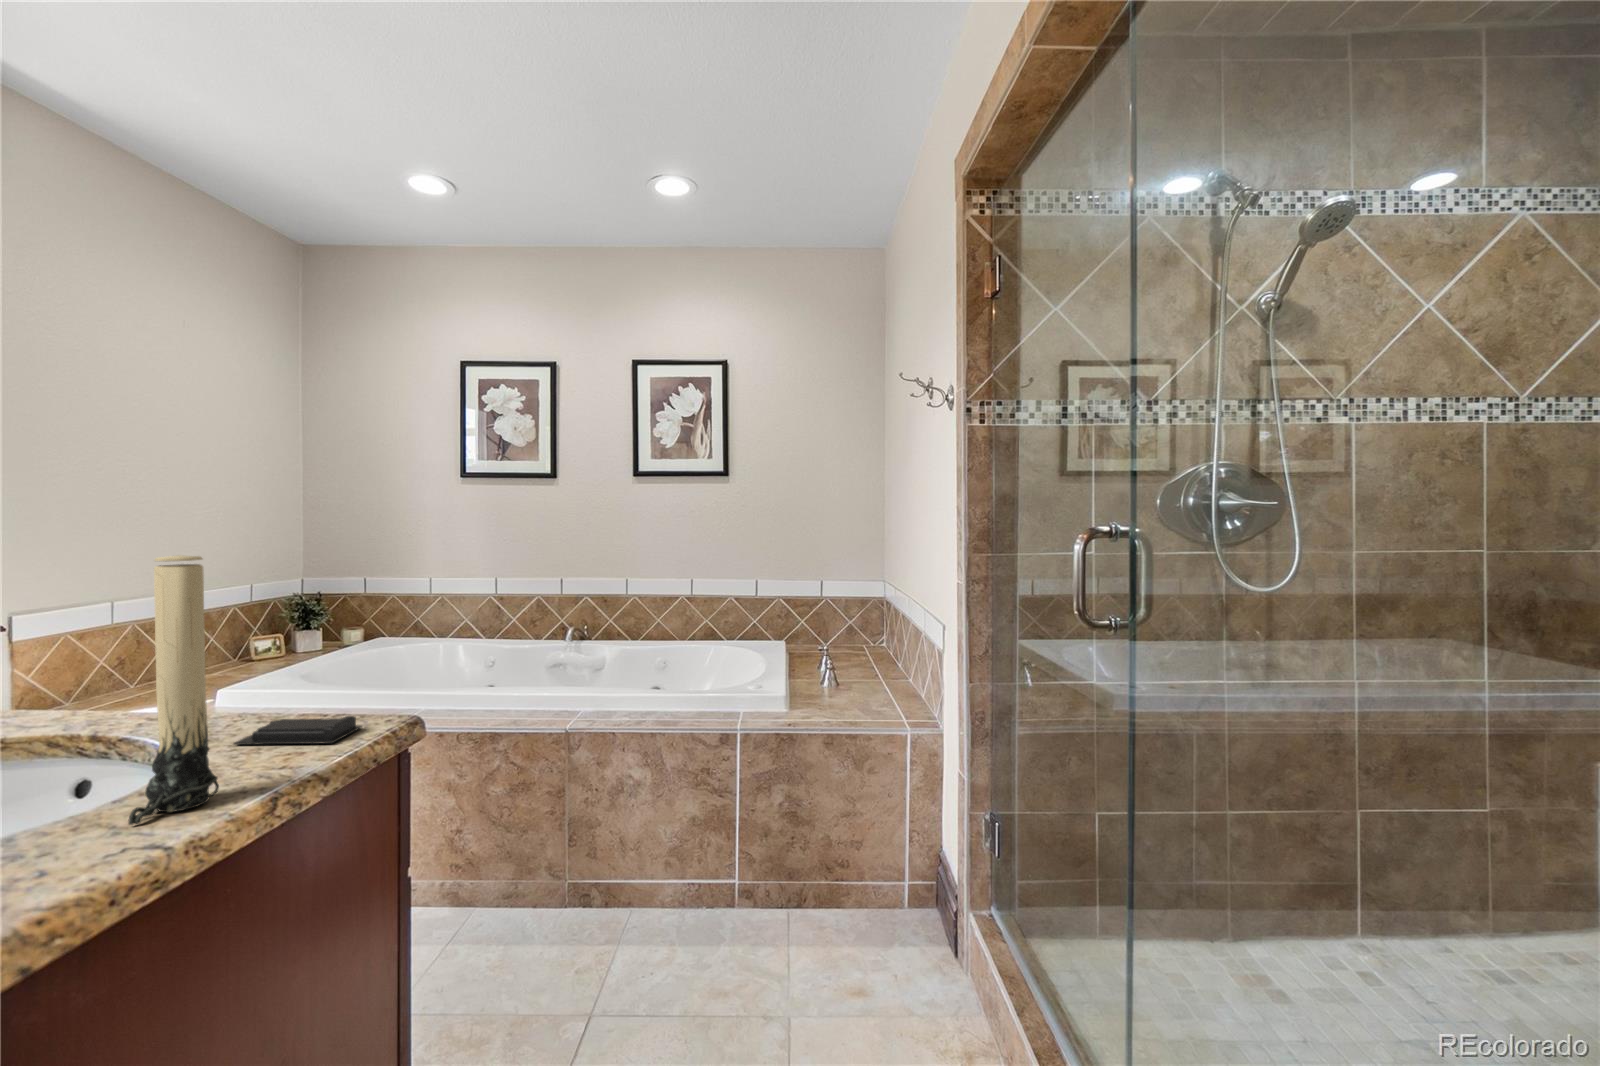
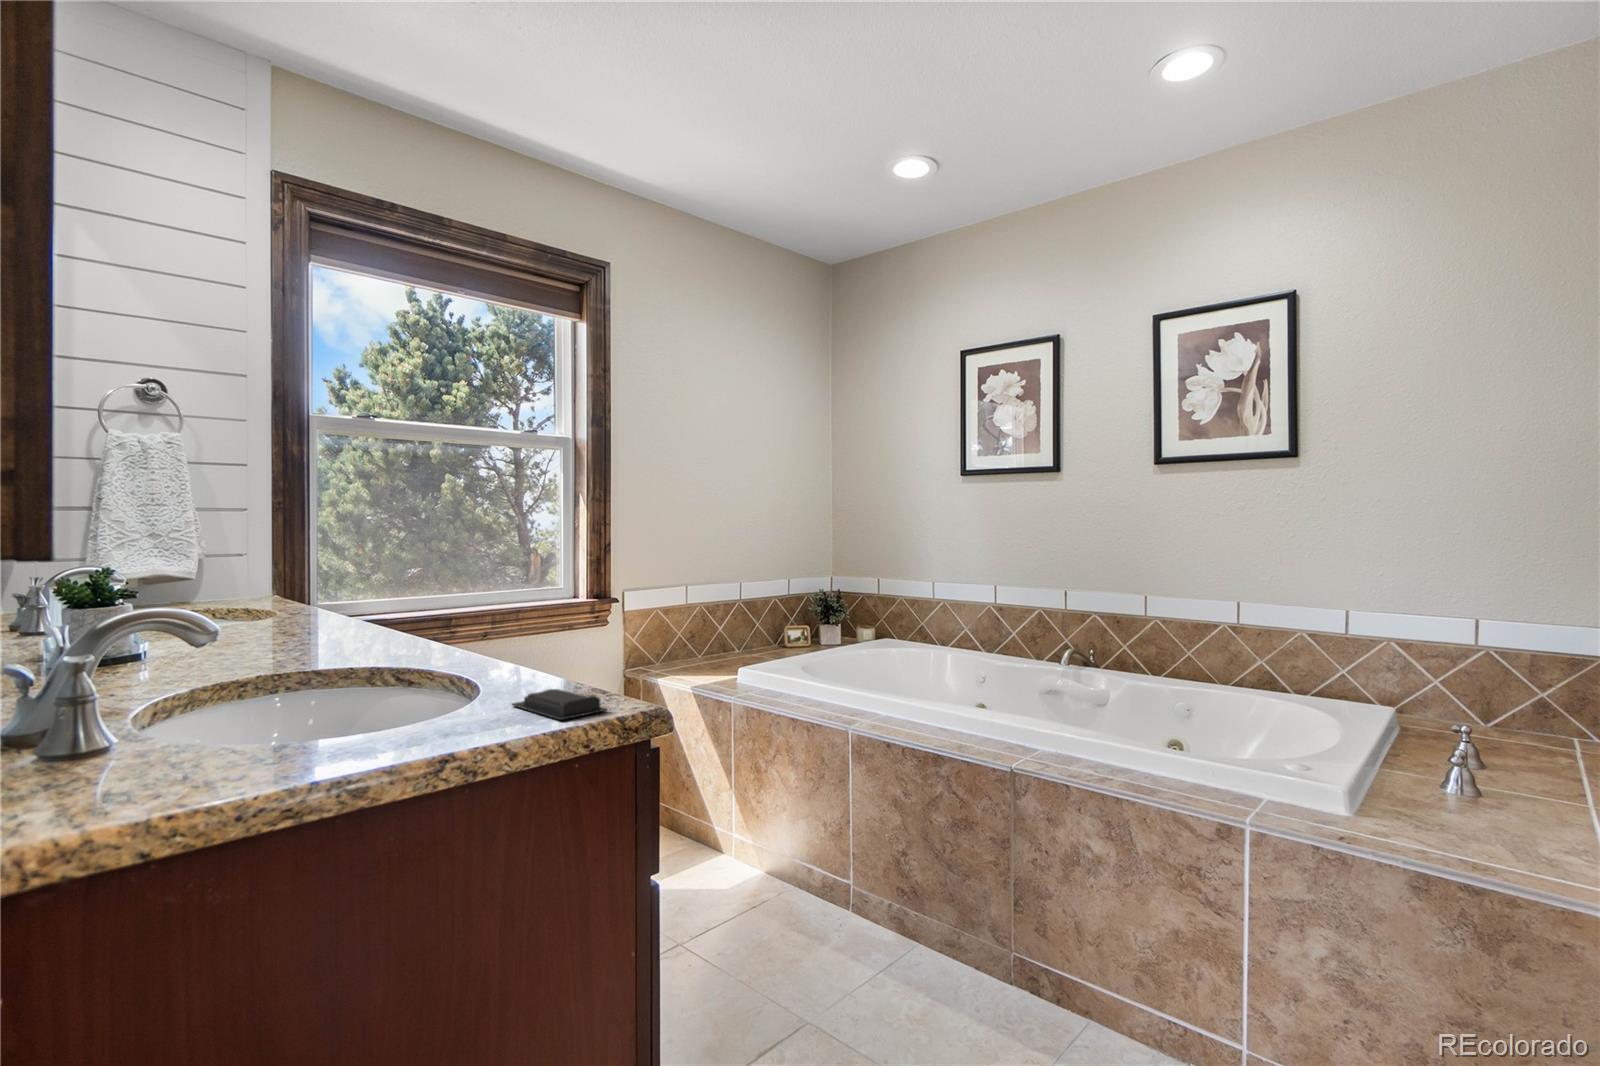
candle: present [128,555,219,825] -> none [340,516,418,756]

